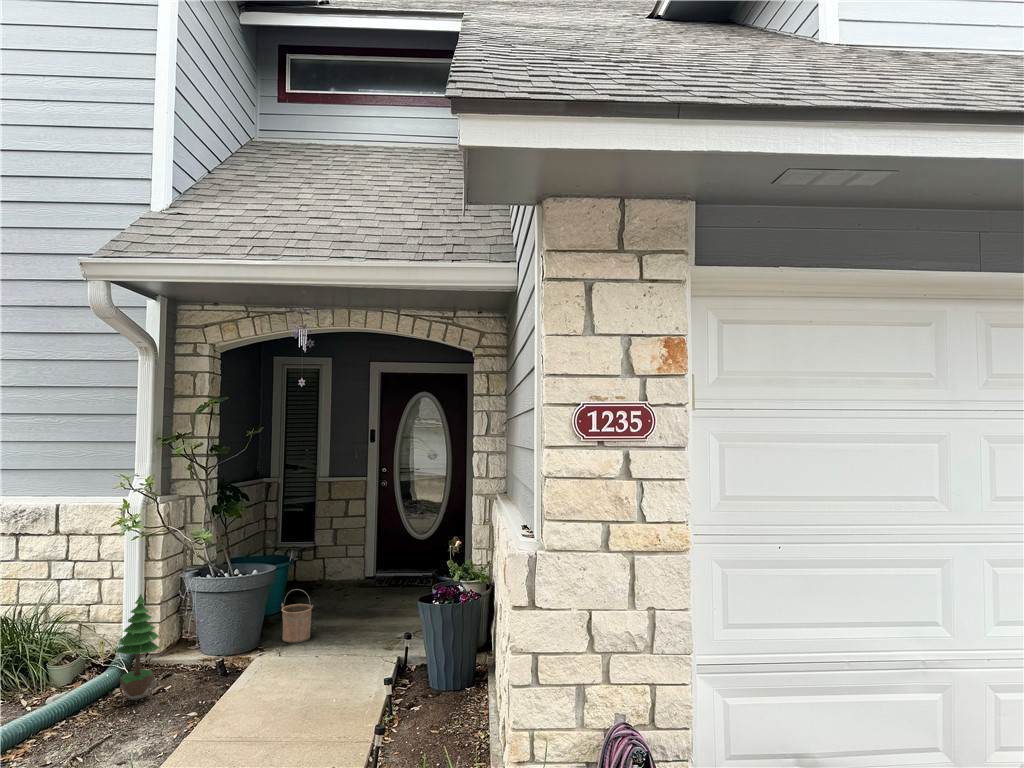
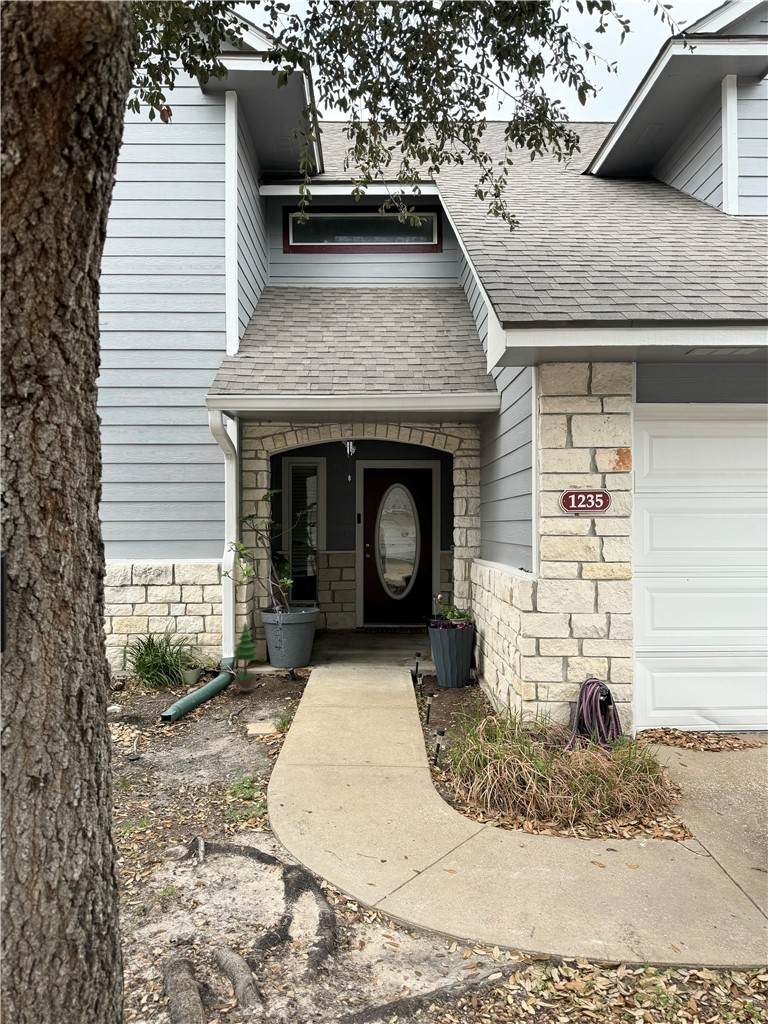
bucket: present [281,589,313,643] -> none [318,626,341,663]

